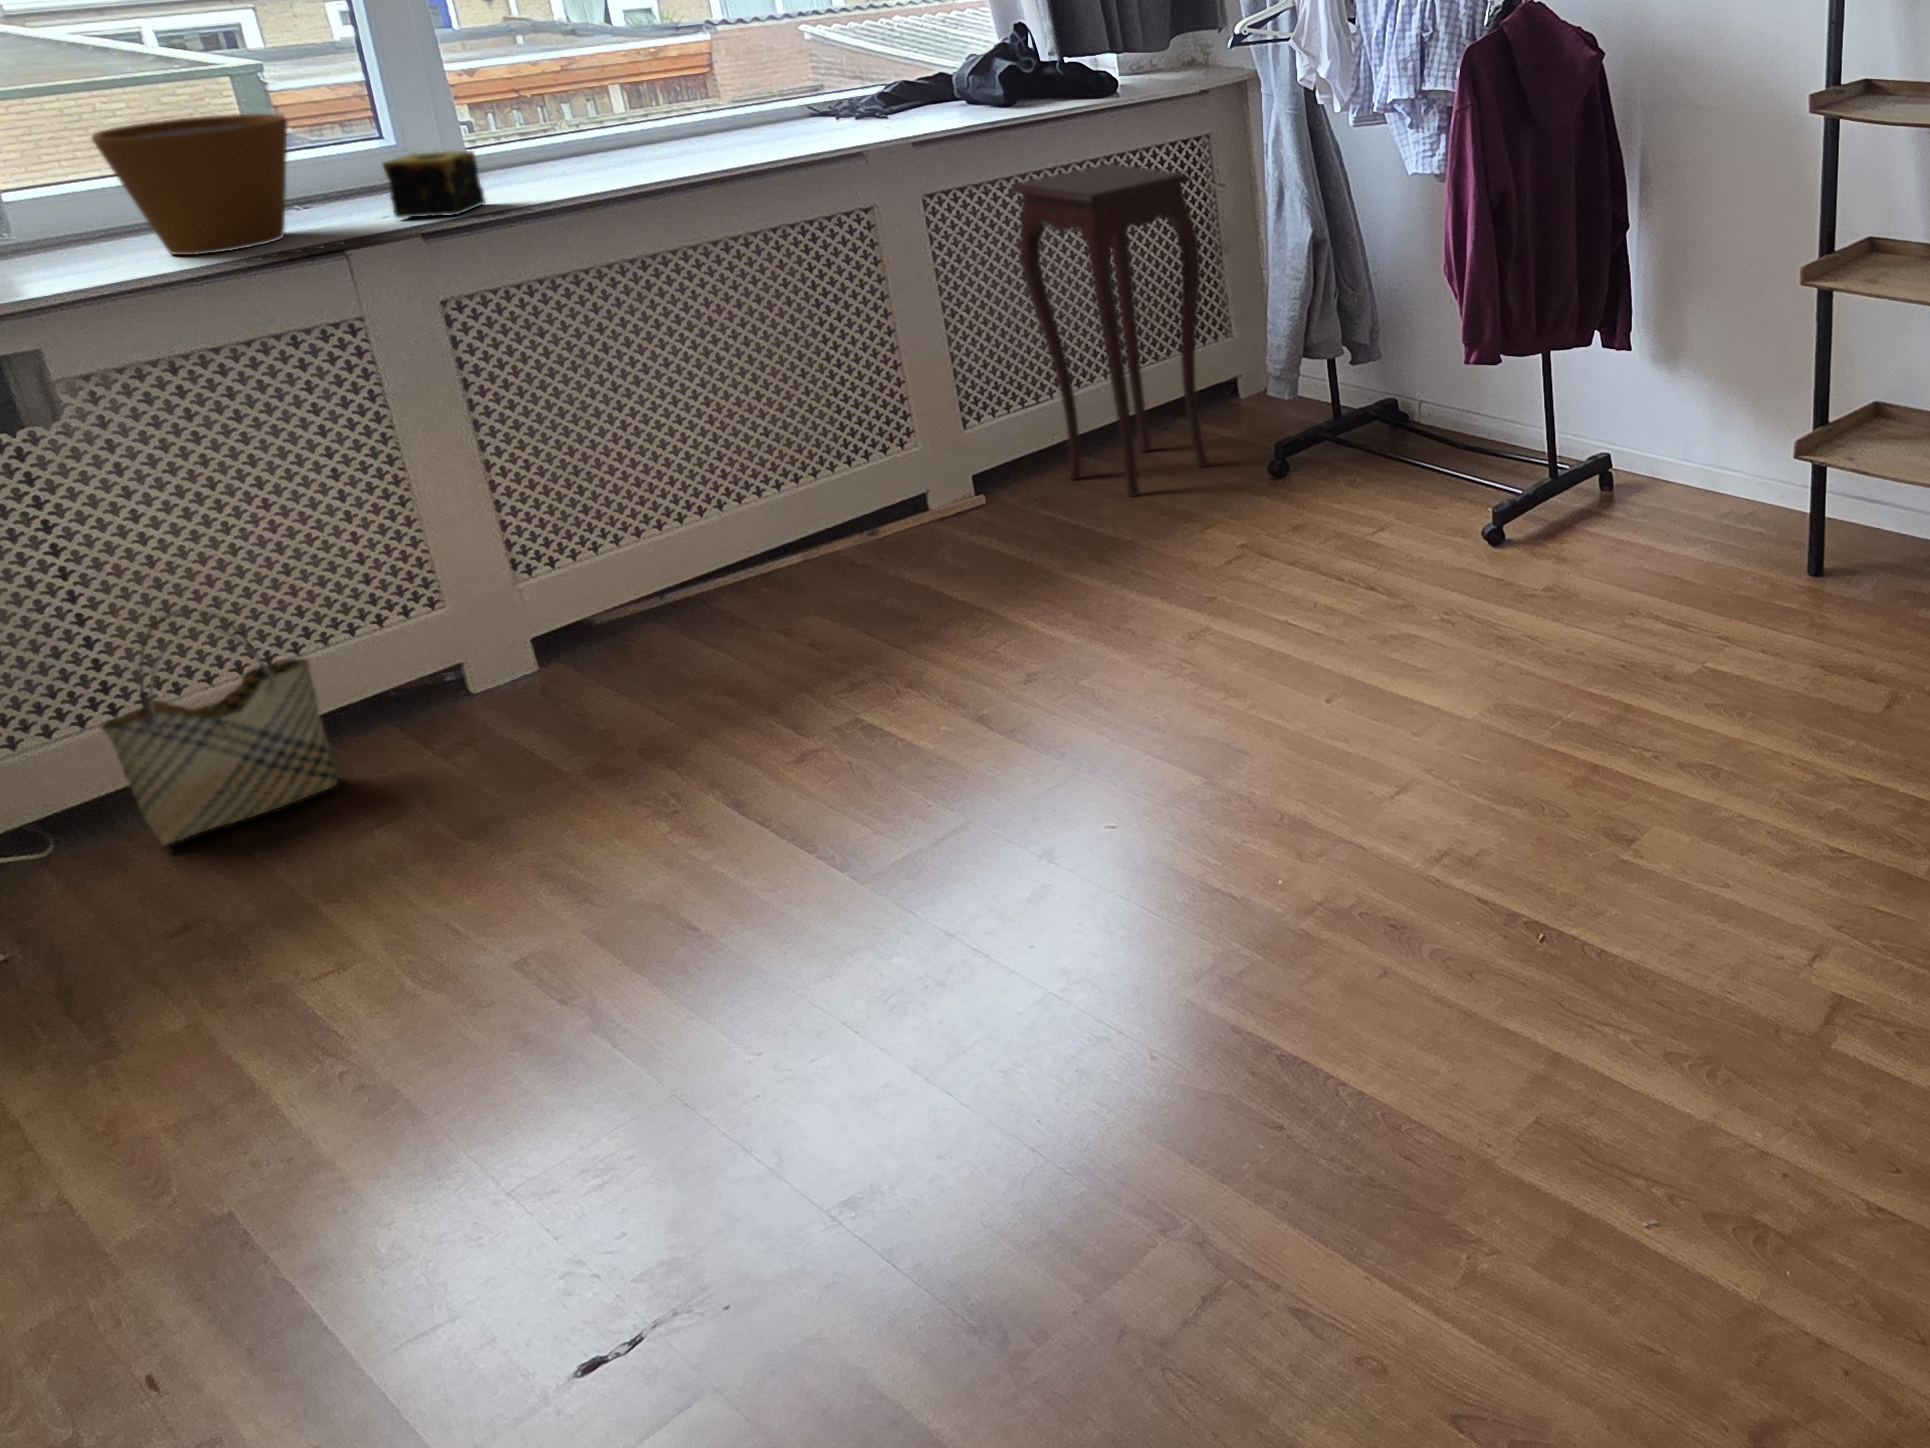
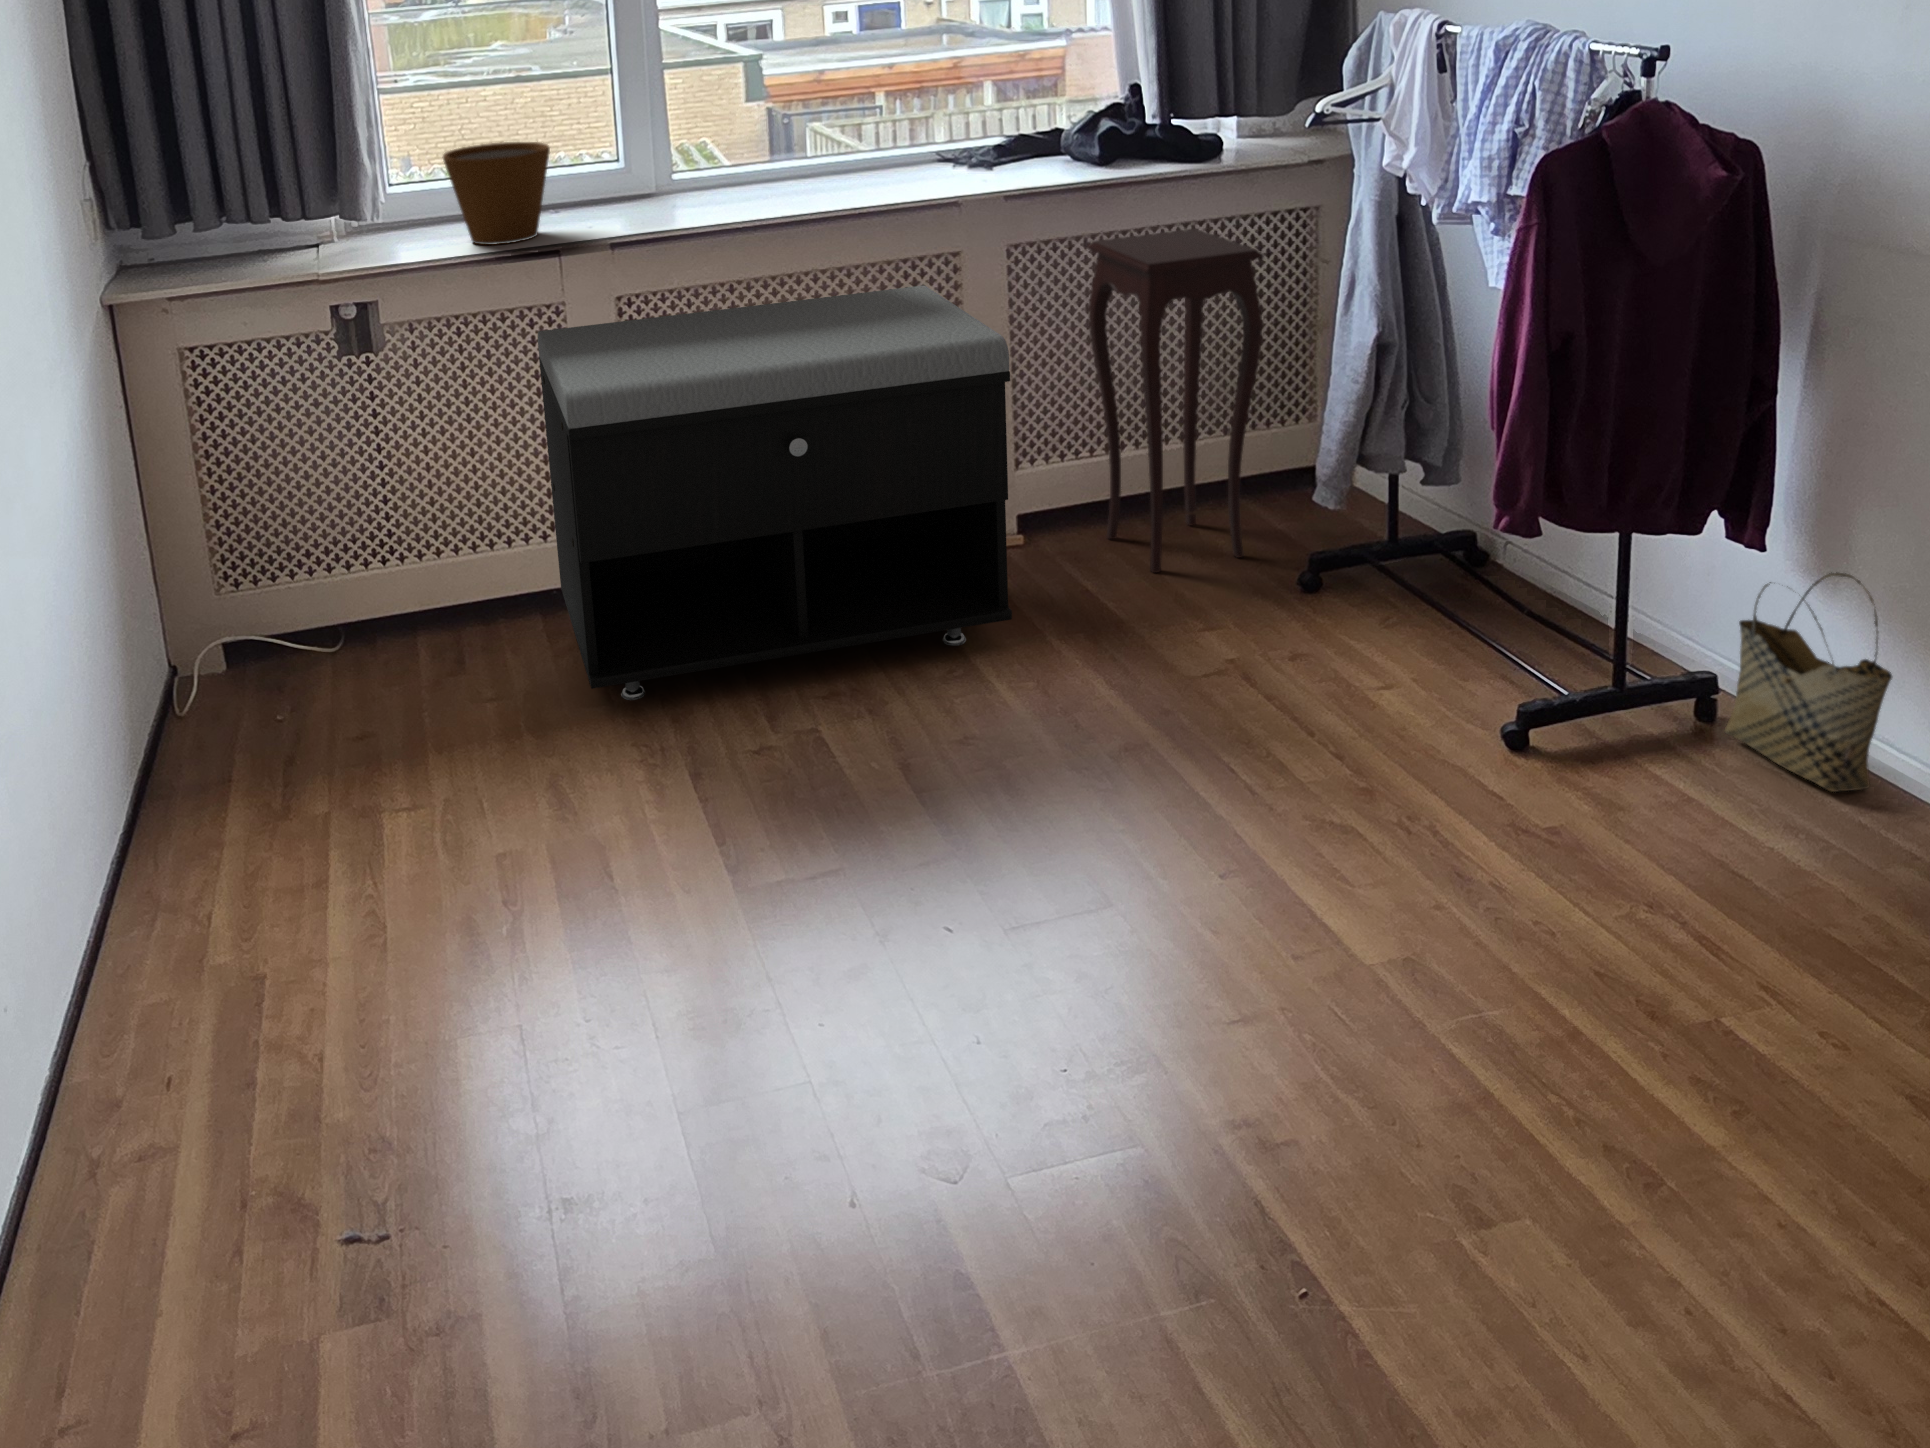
candle: present [383,151,485,218] -> none [600,179,663,232]
storage bench: none [322,245,1026,769] -> present [538,286,1012,700]
woven basket: present [100,609,338,845] -> present [1725,573,1892,792]

